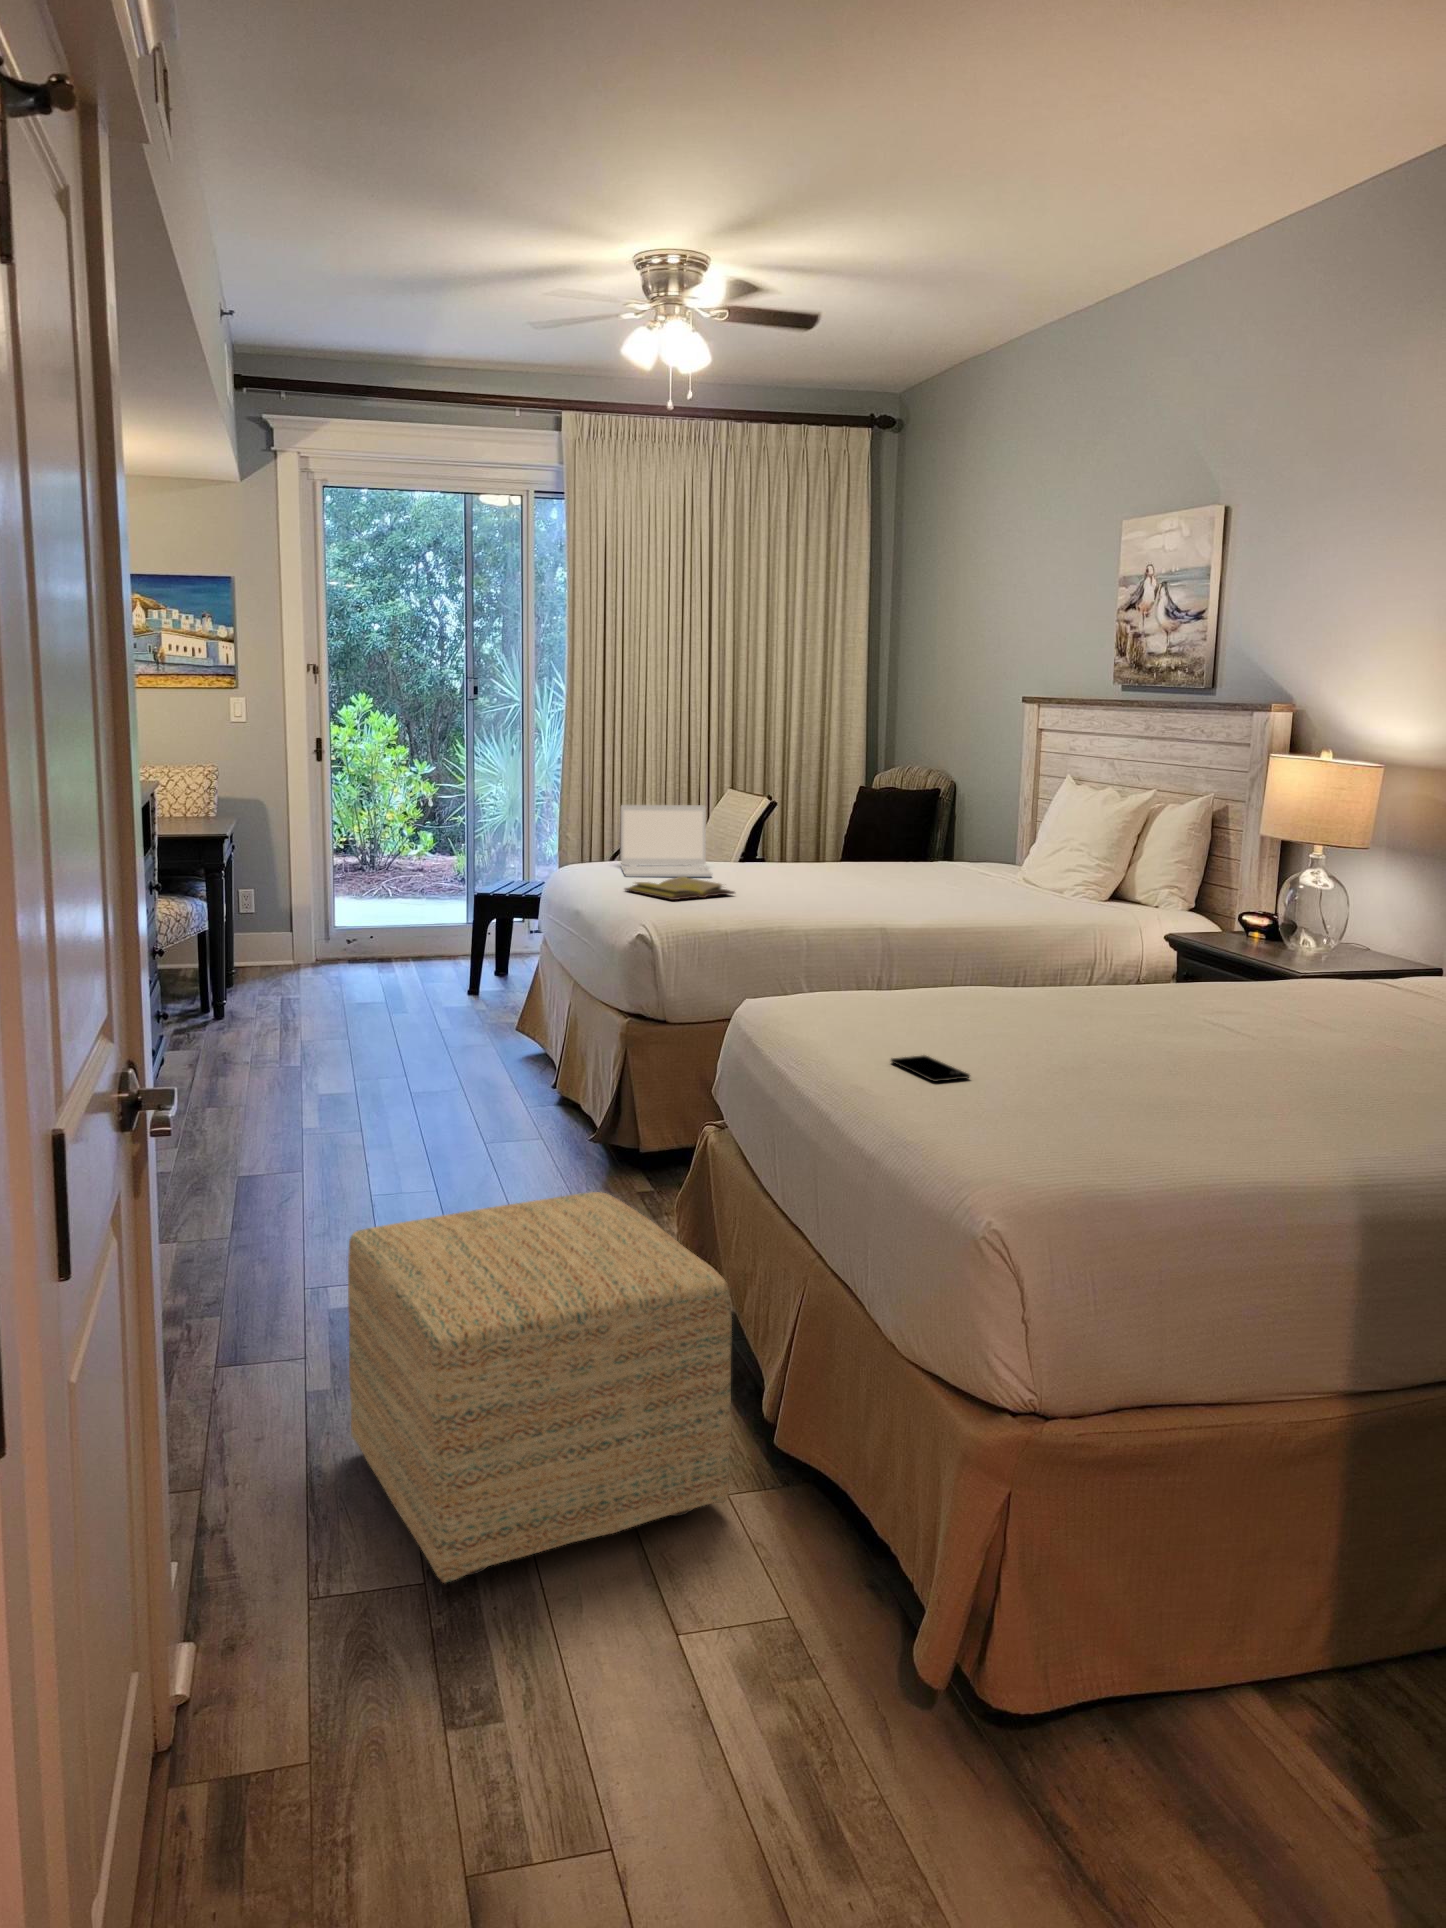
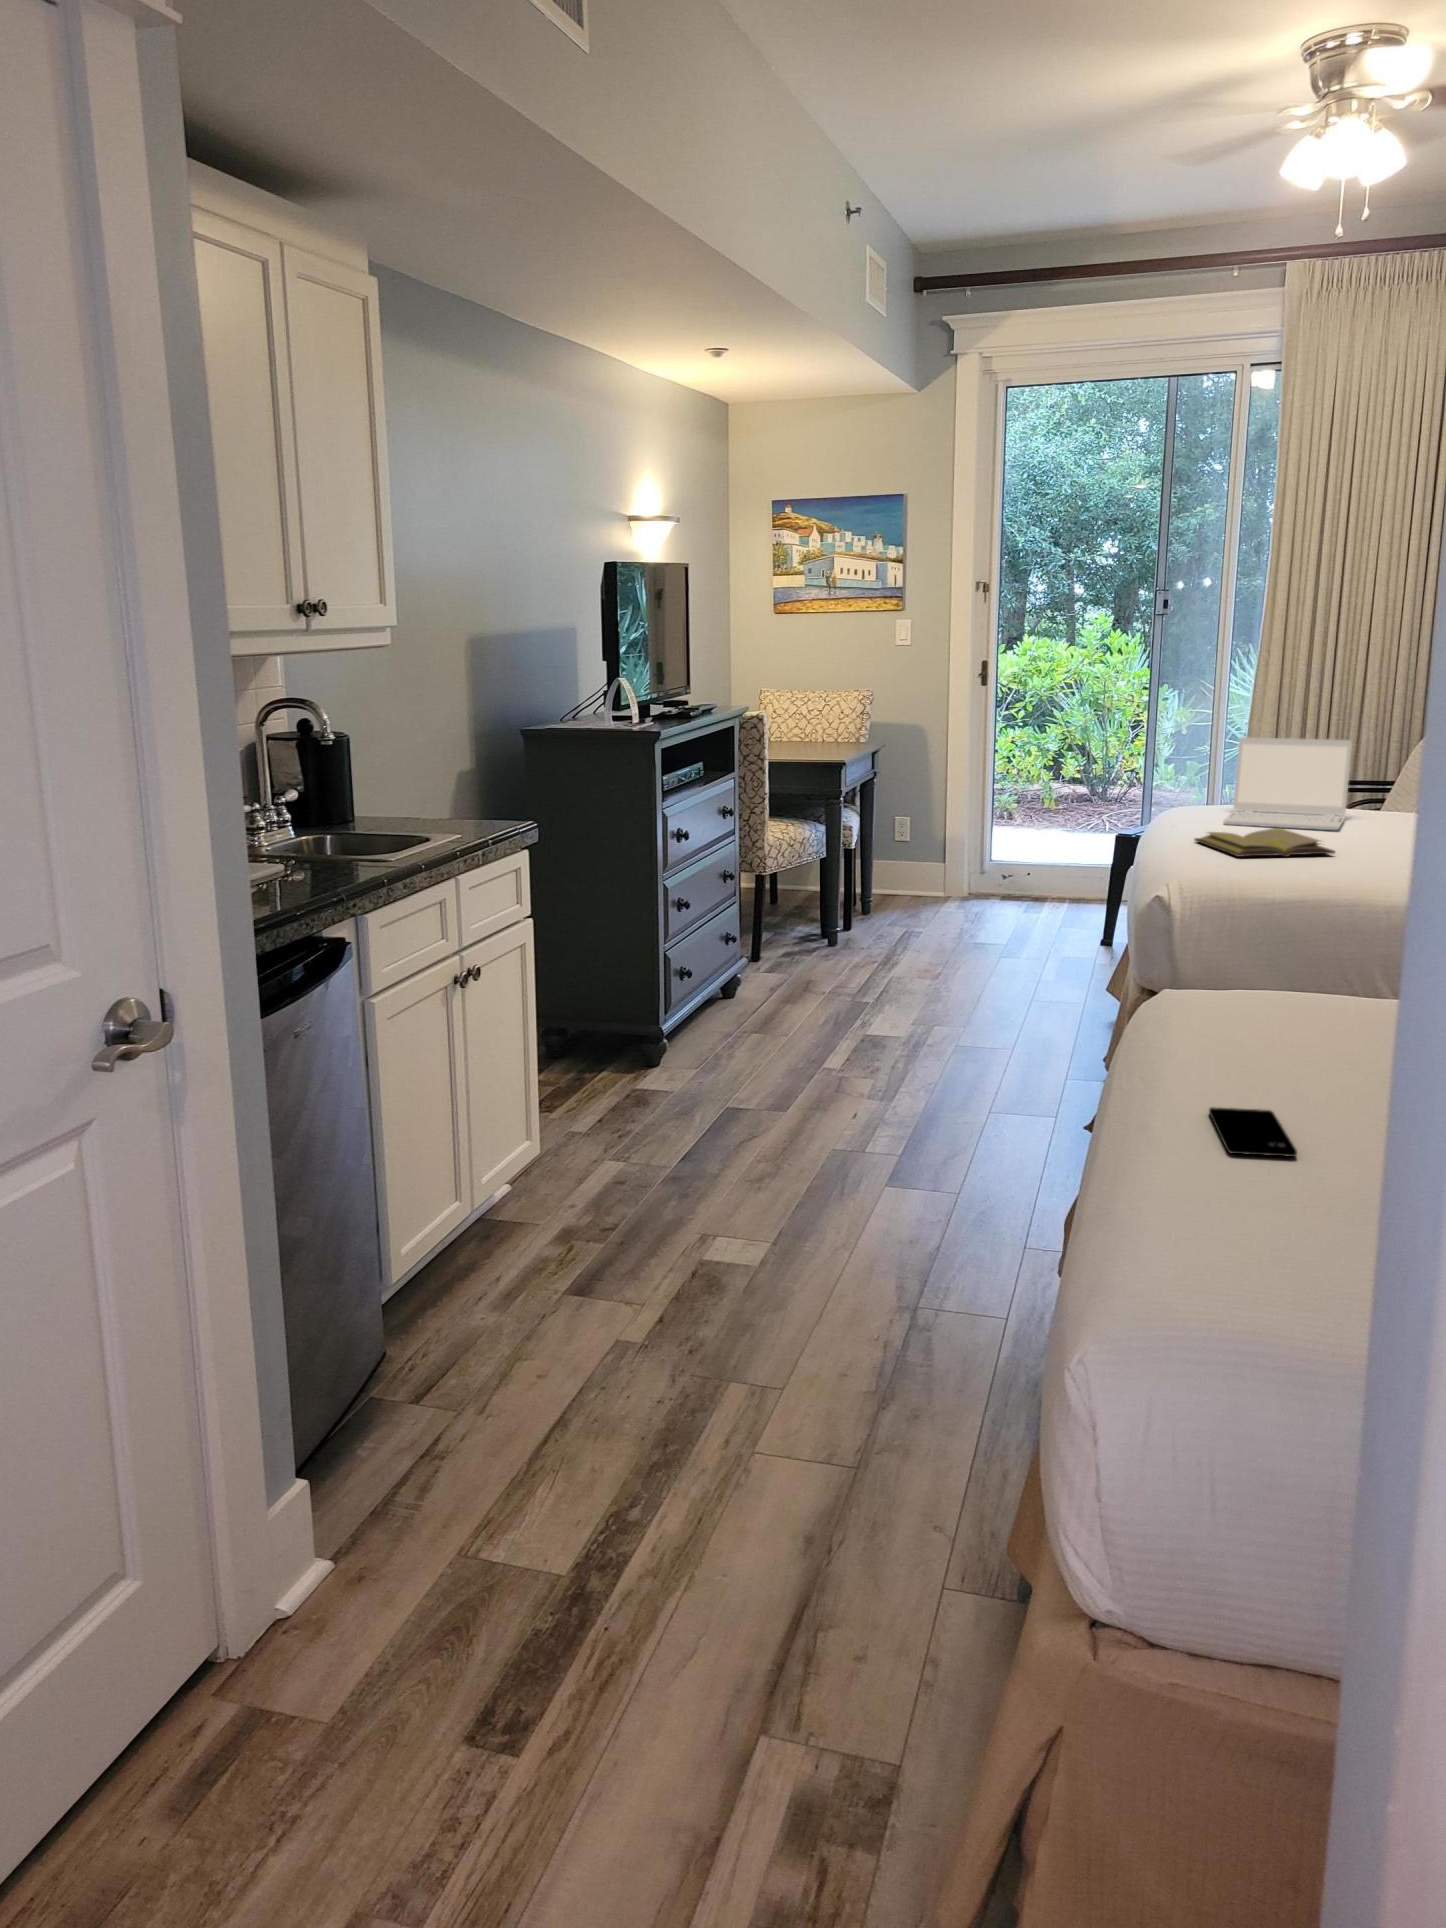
ottoman: present [348,1192,732,1583] -> none [504,1203,907,1643]

